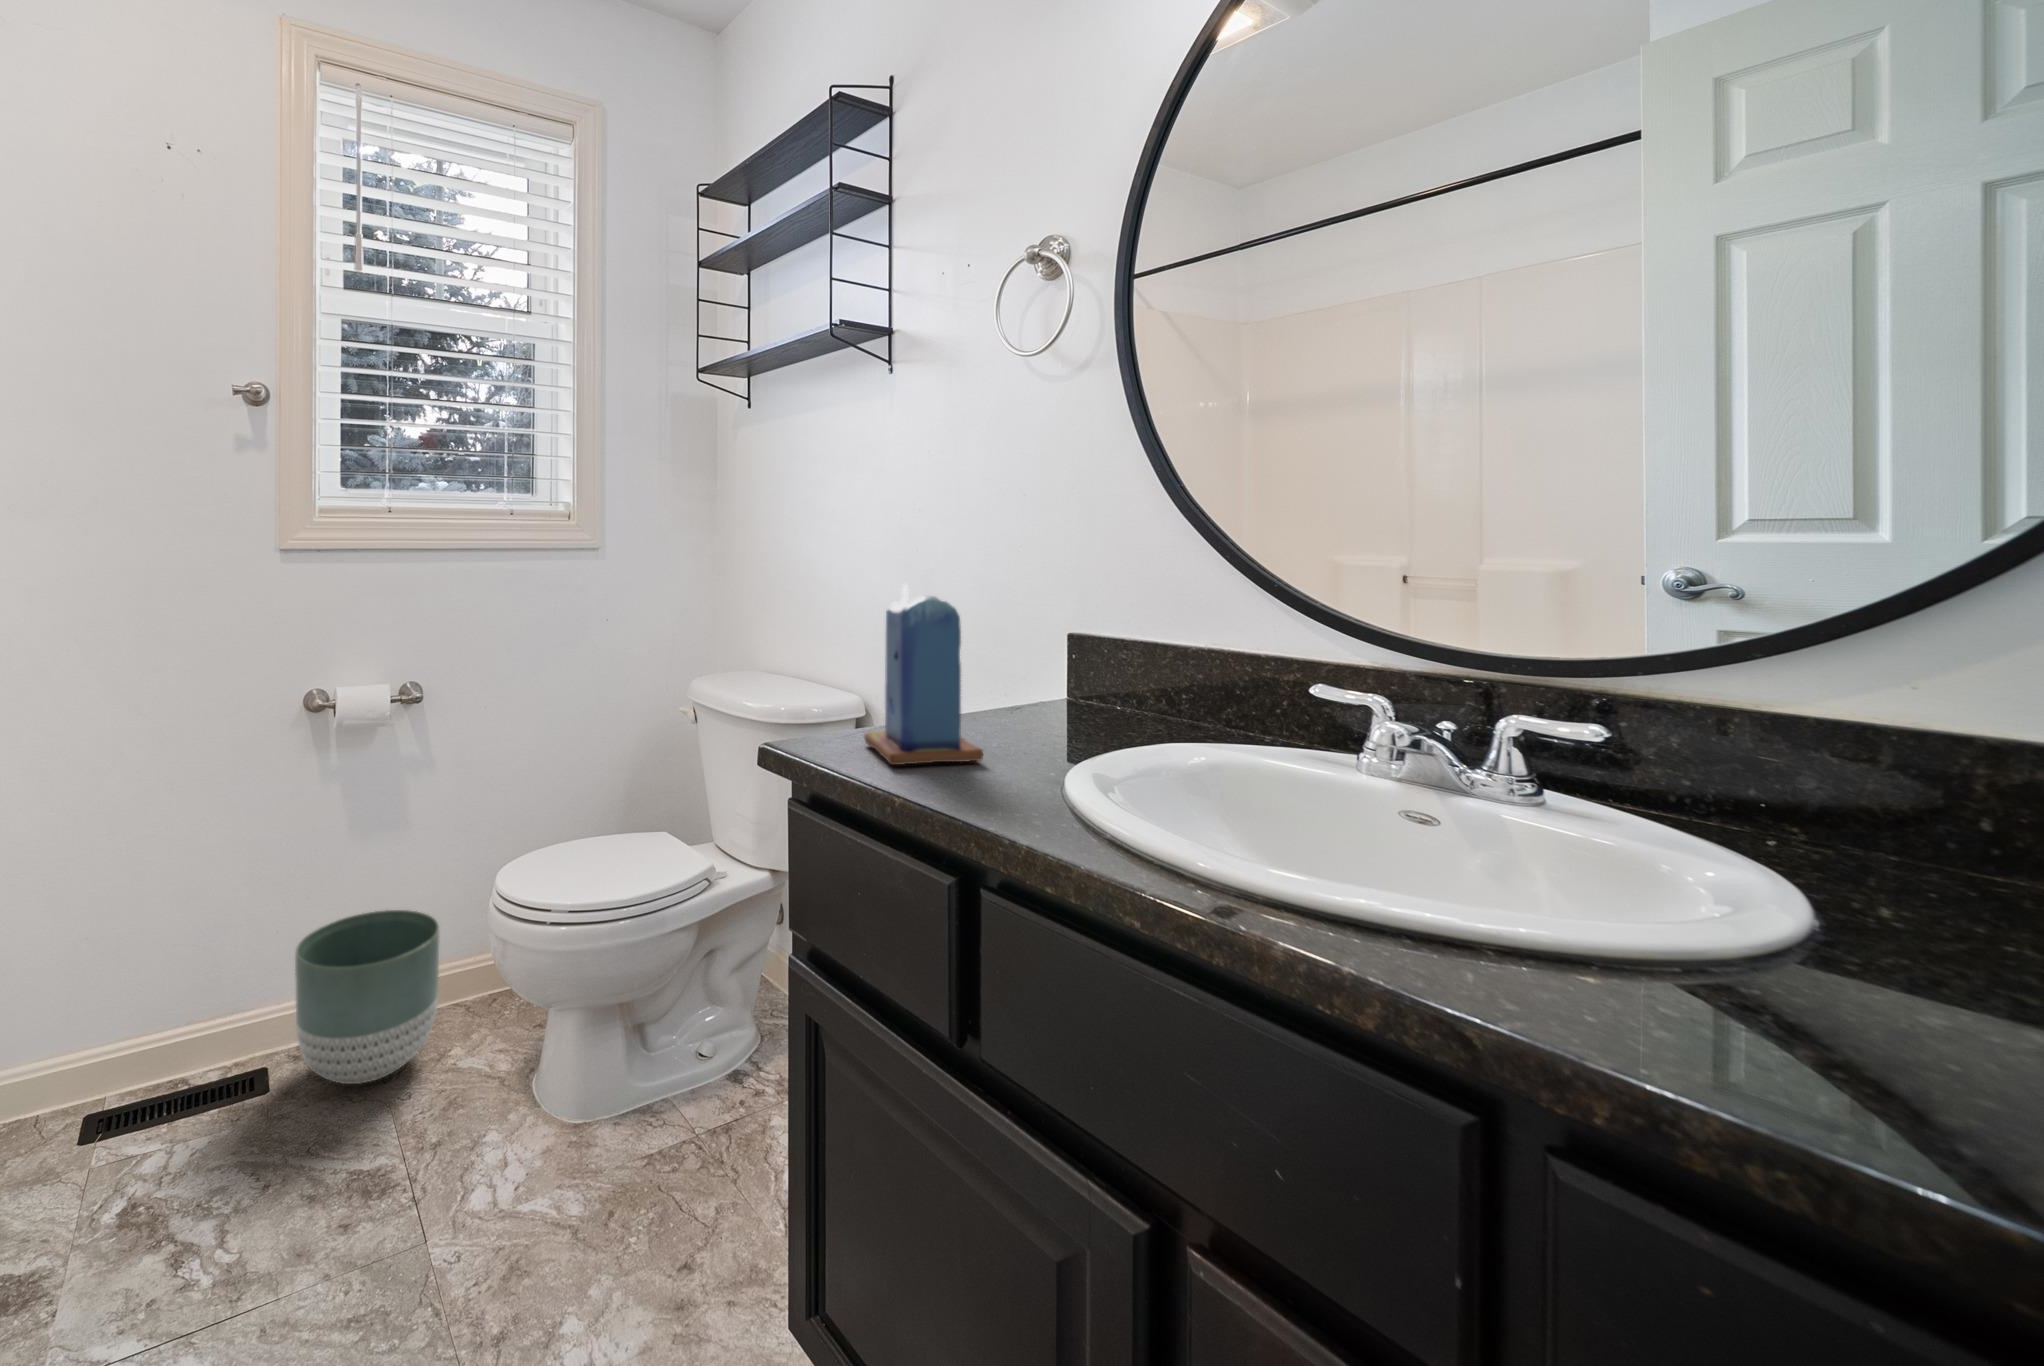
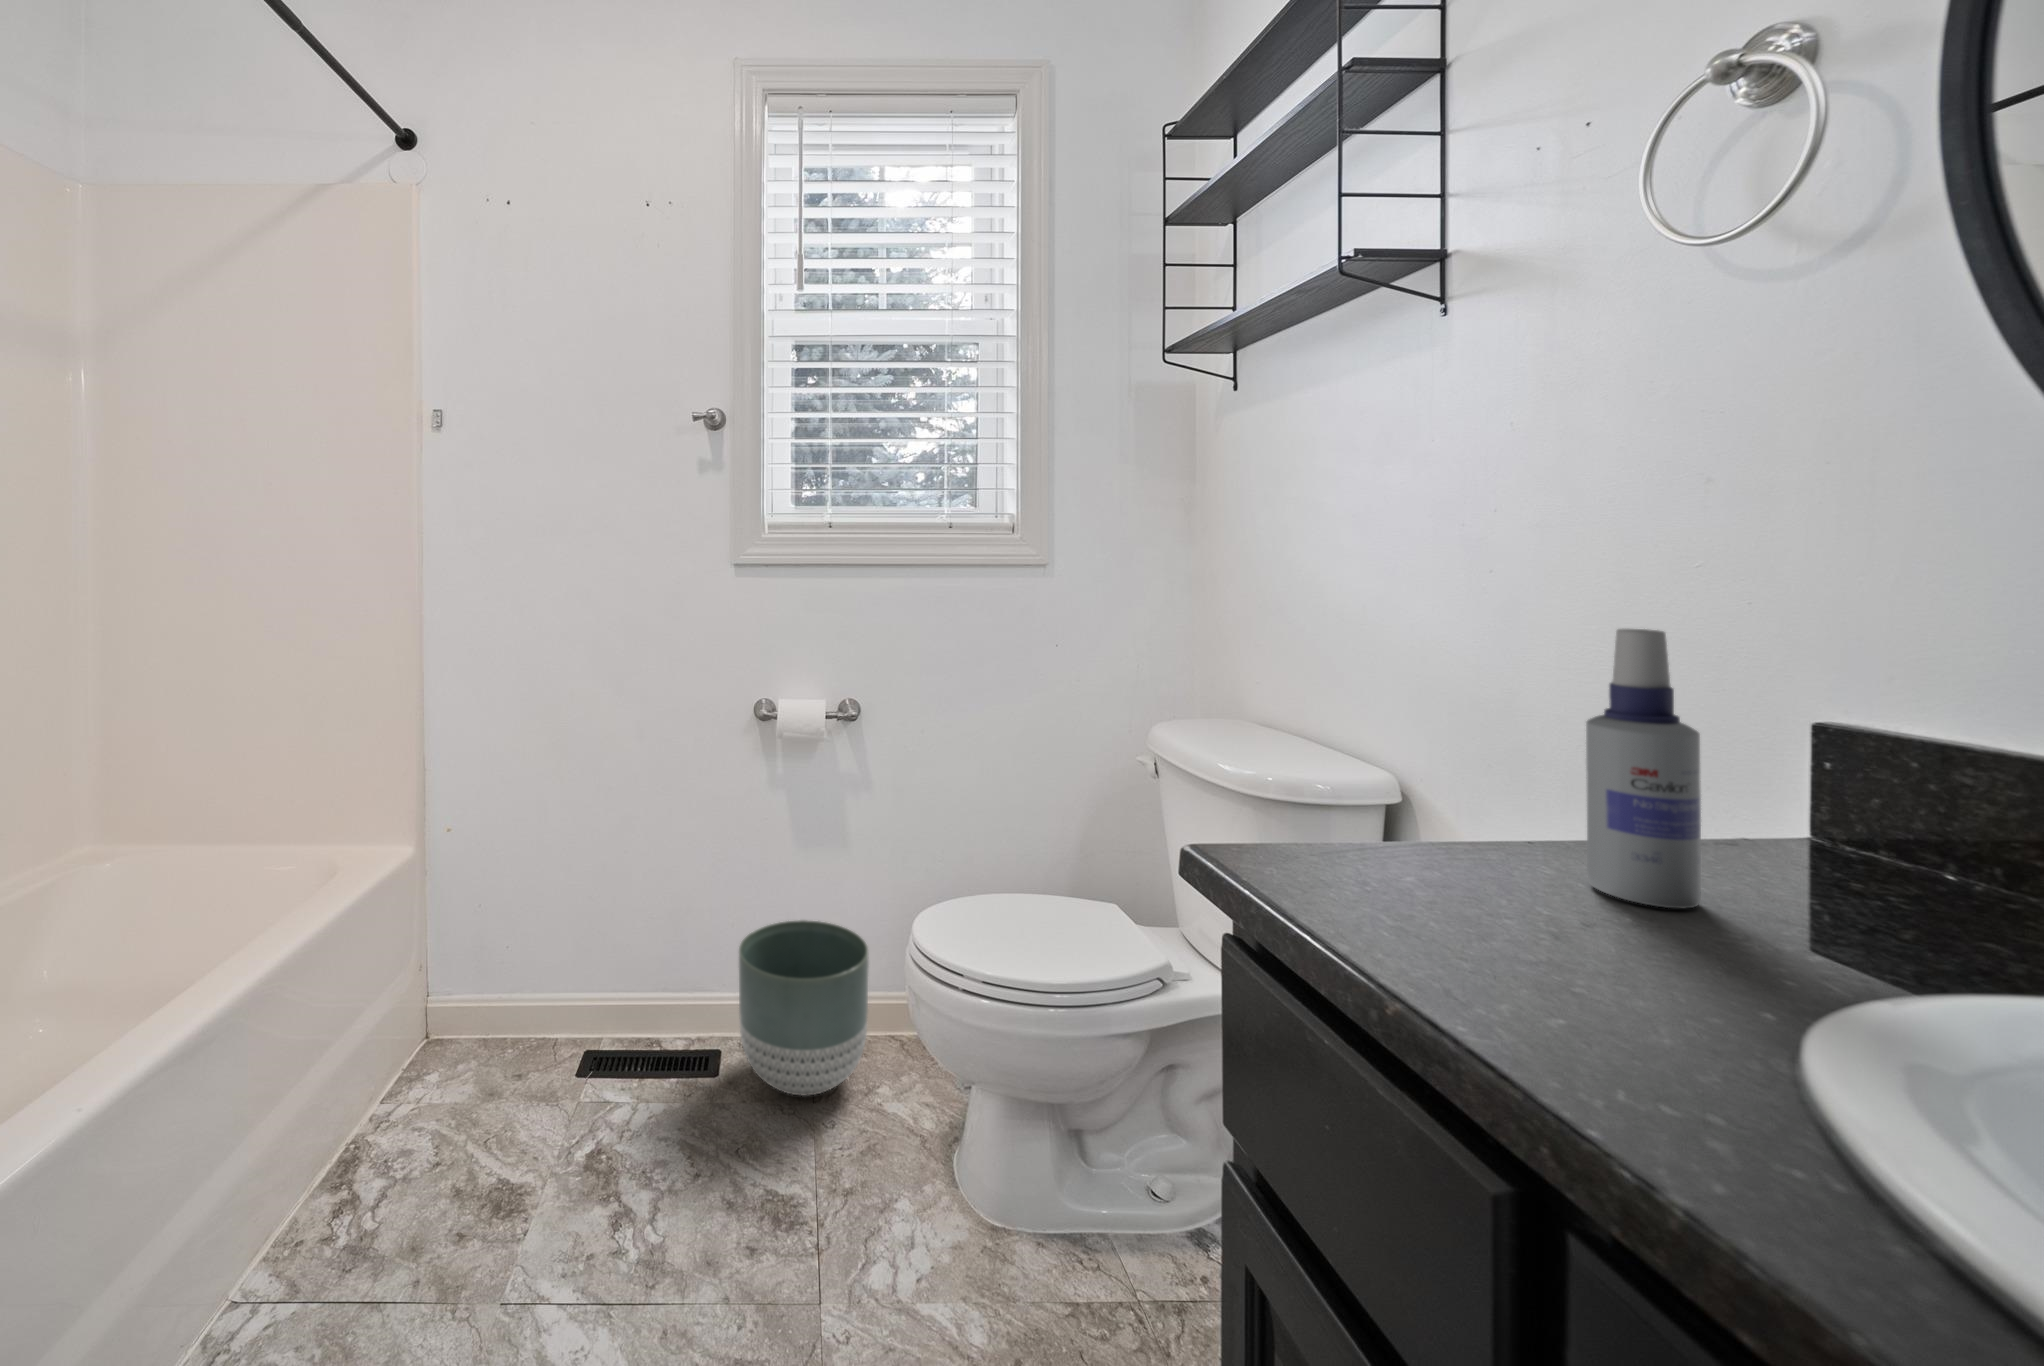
spray bottle: none [976,578,1025,734] -> present [1586,629,1701,908]
candle: present [864,584,983,765] -> none [1354,633,1593,961]

